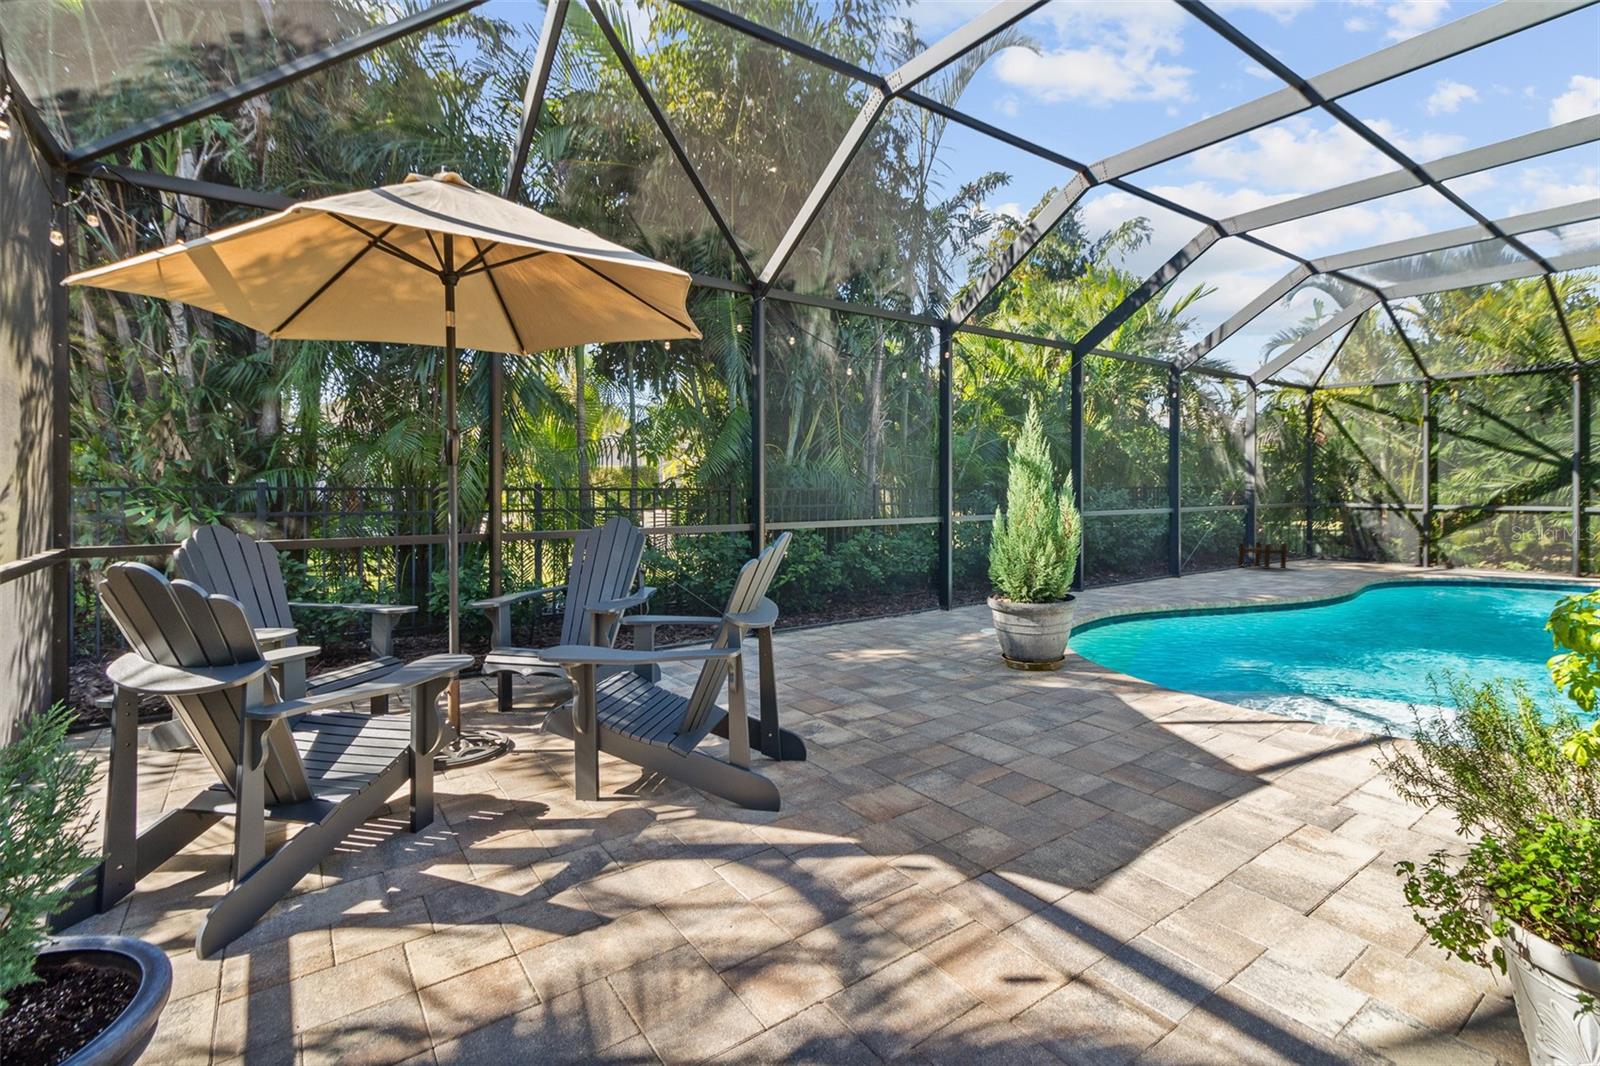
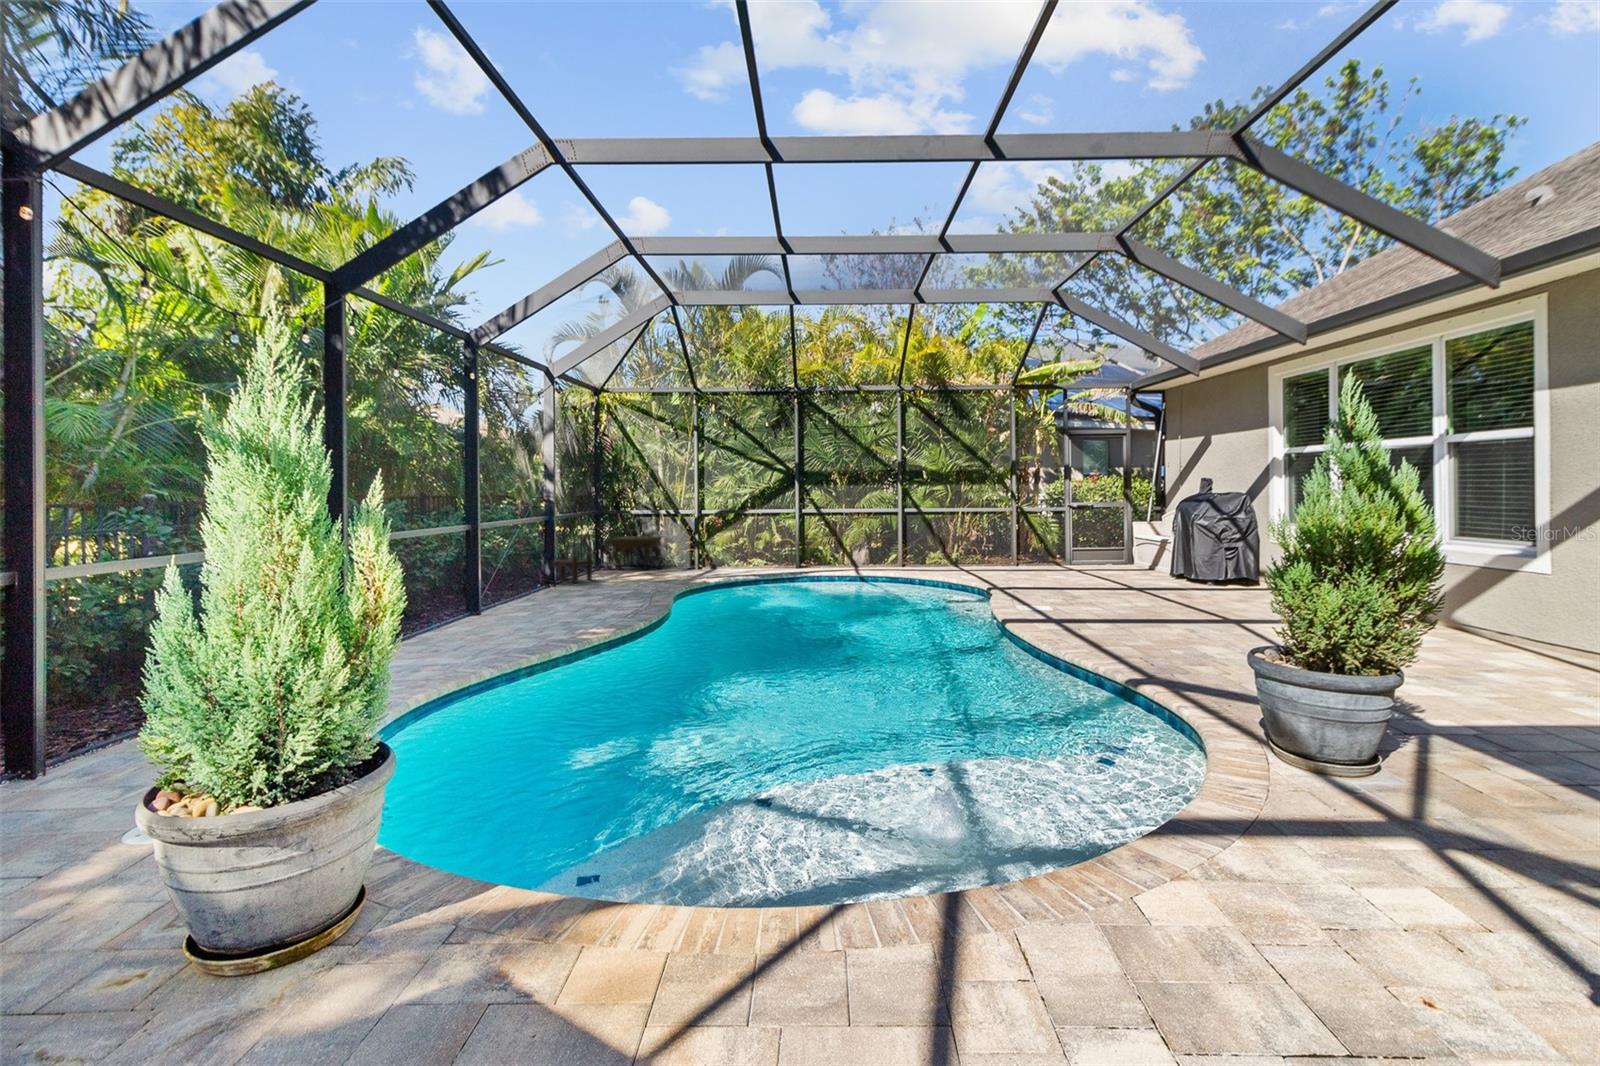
side table: none [1313,531,1379,565] -> present [610,537,662,570]

